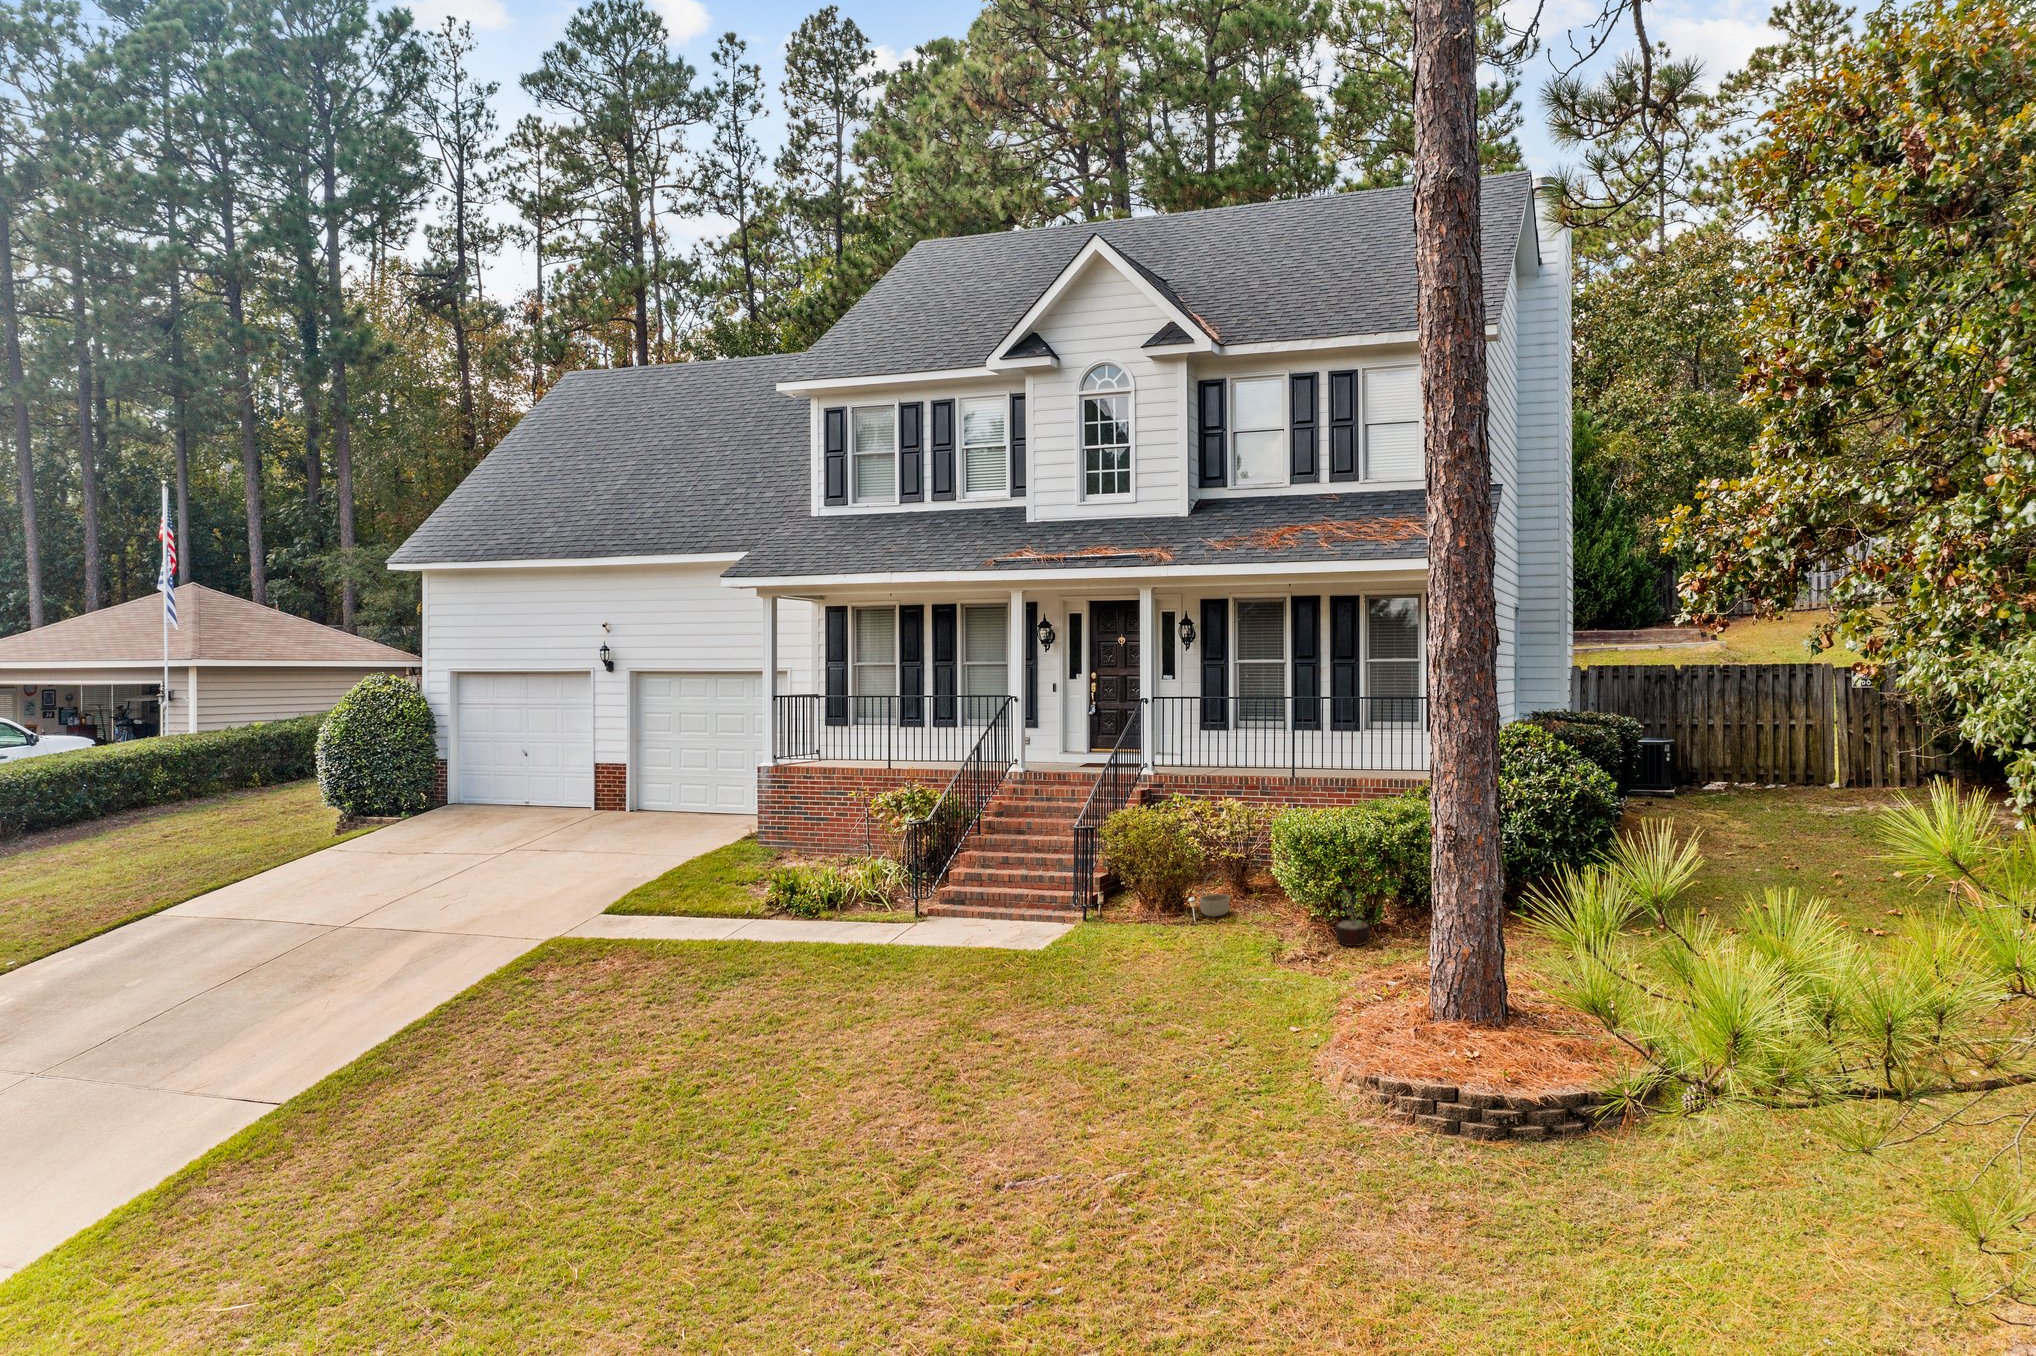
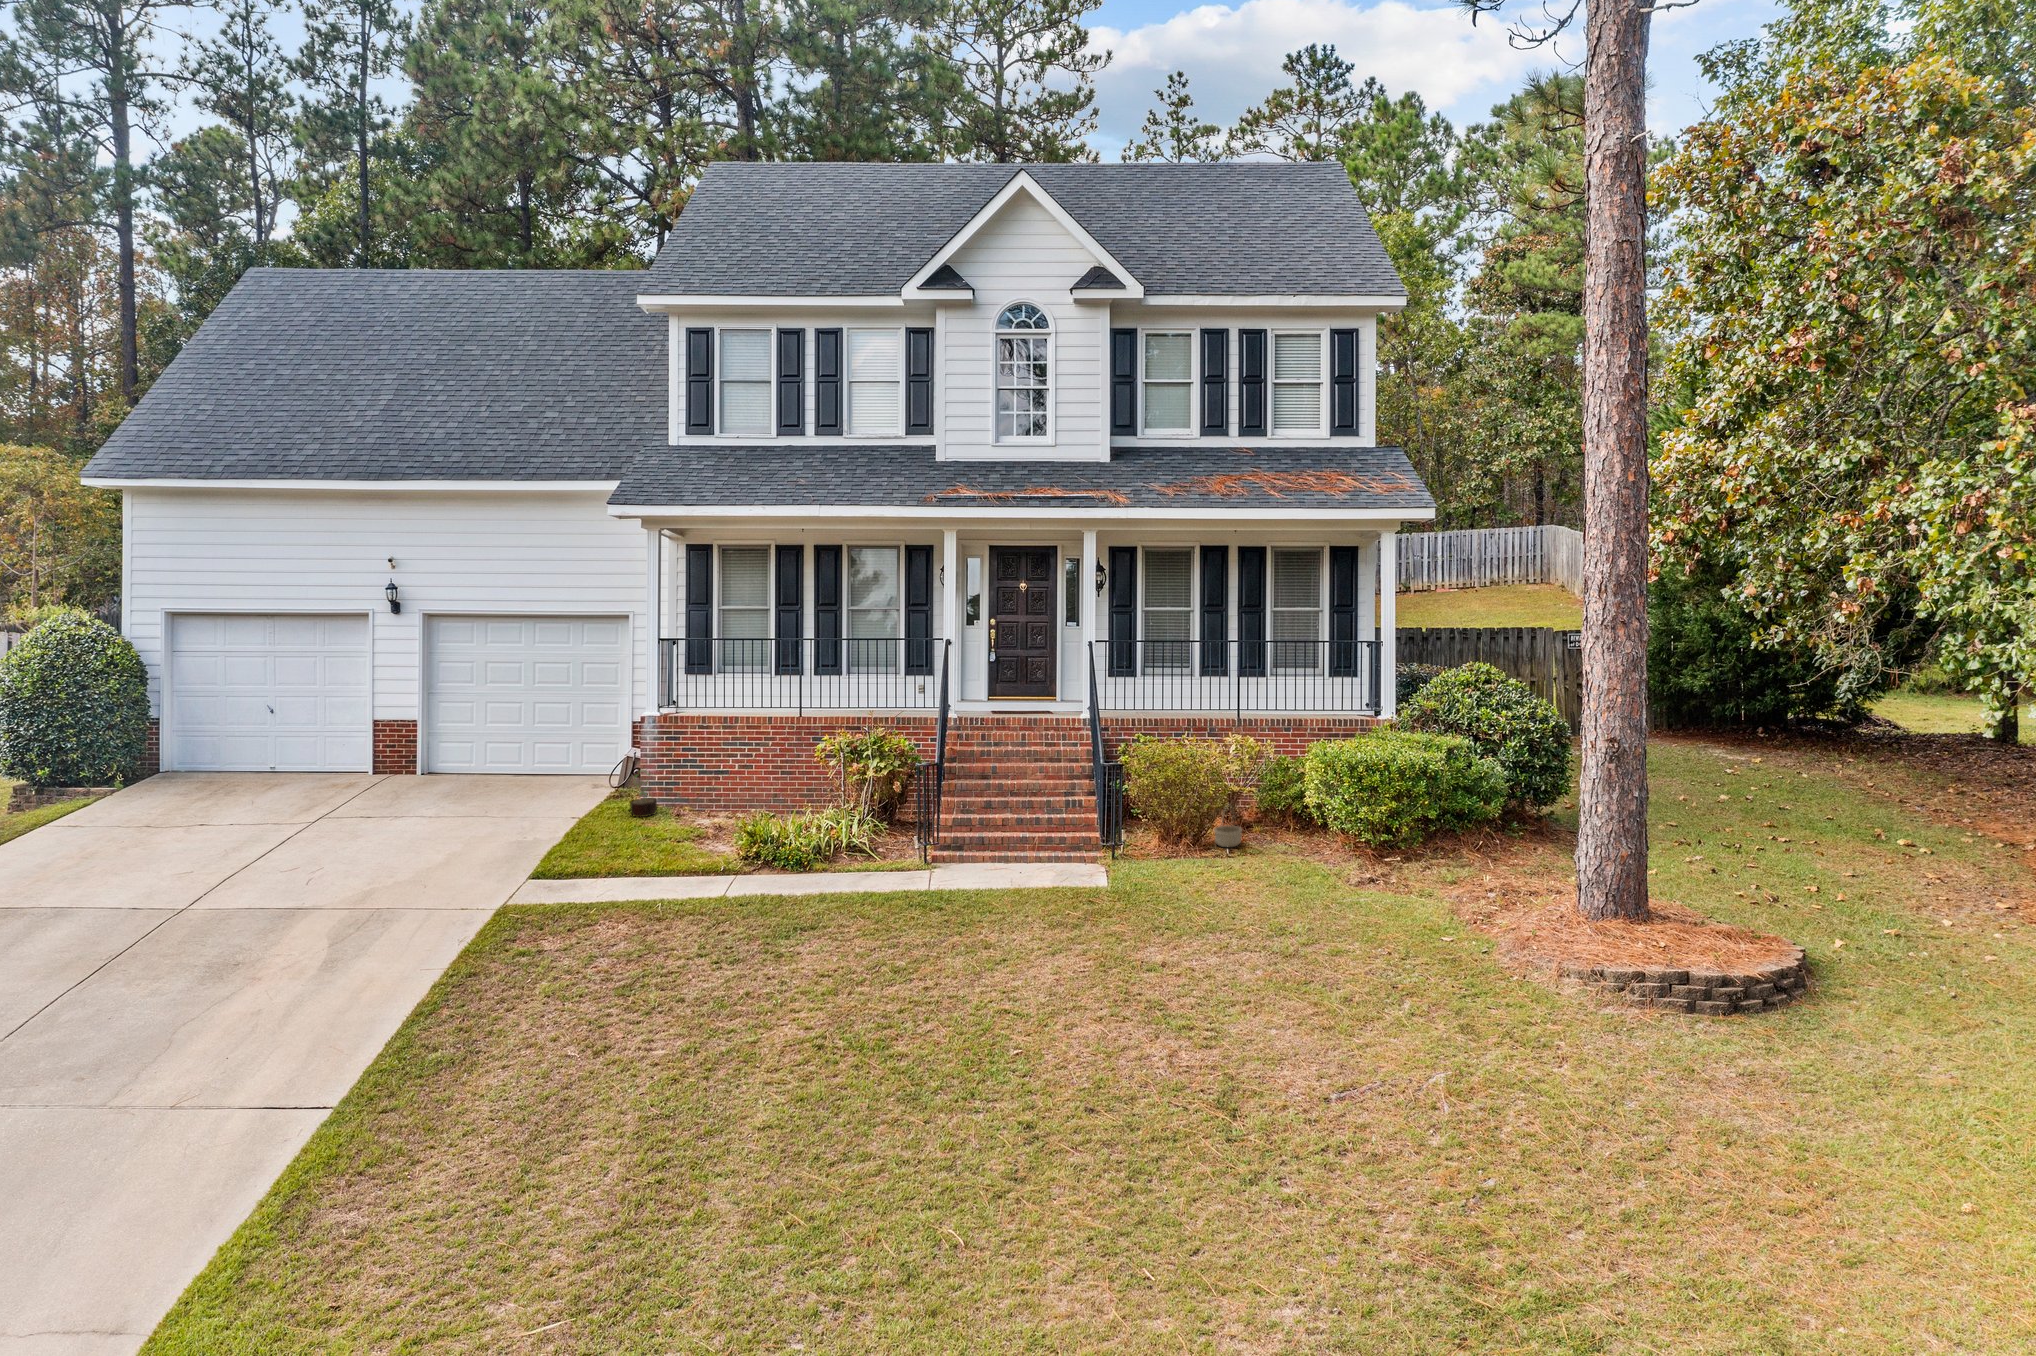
decorative plant: present [1336,889,1370,946] -> present [630,770,657,817]

